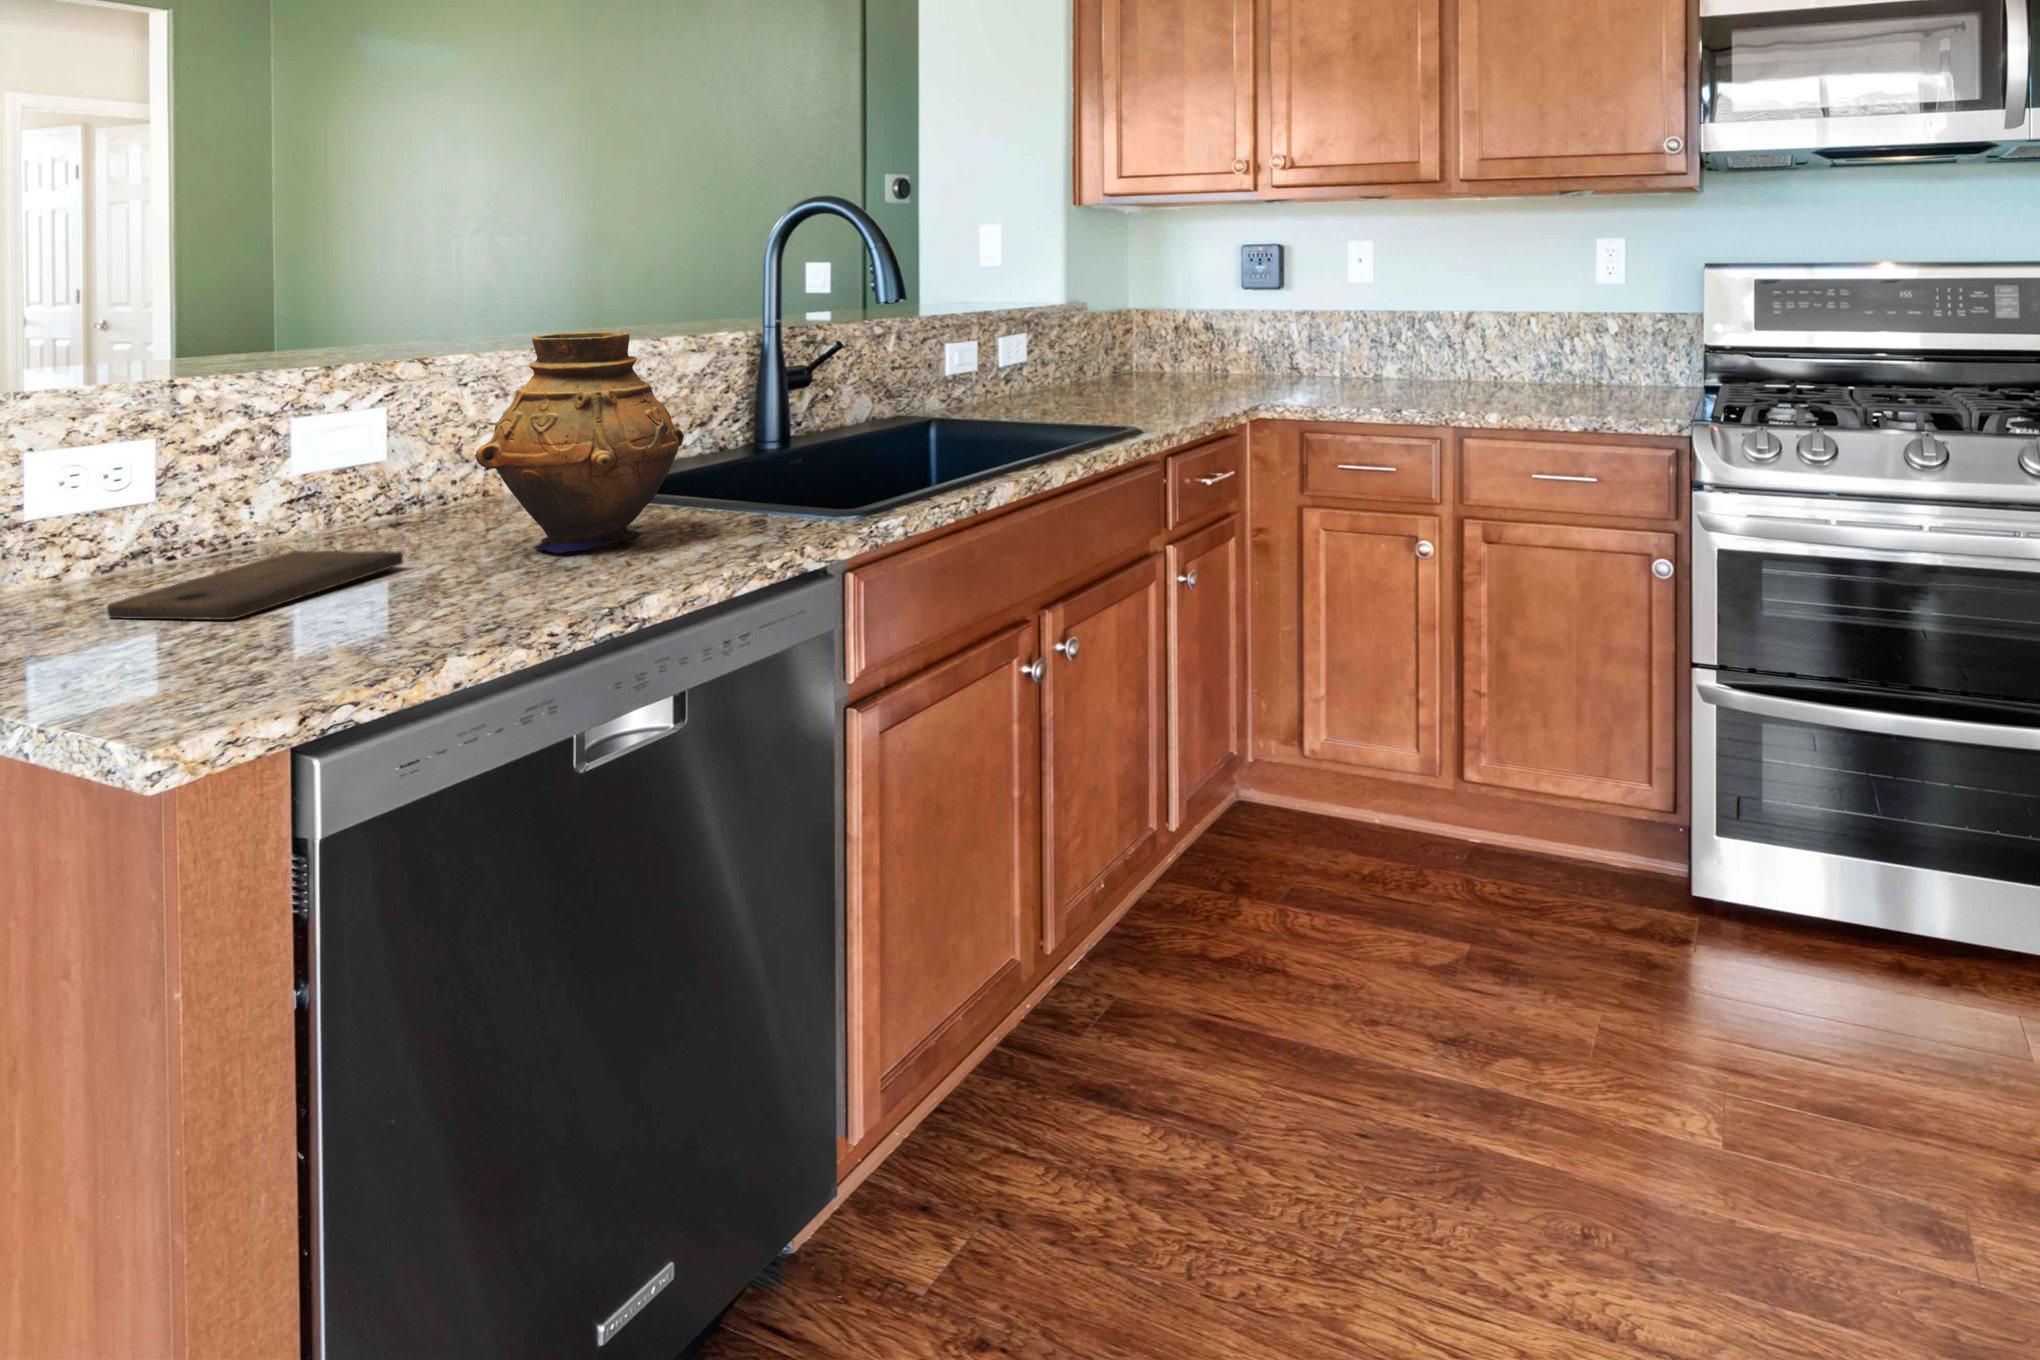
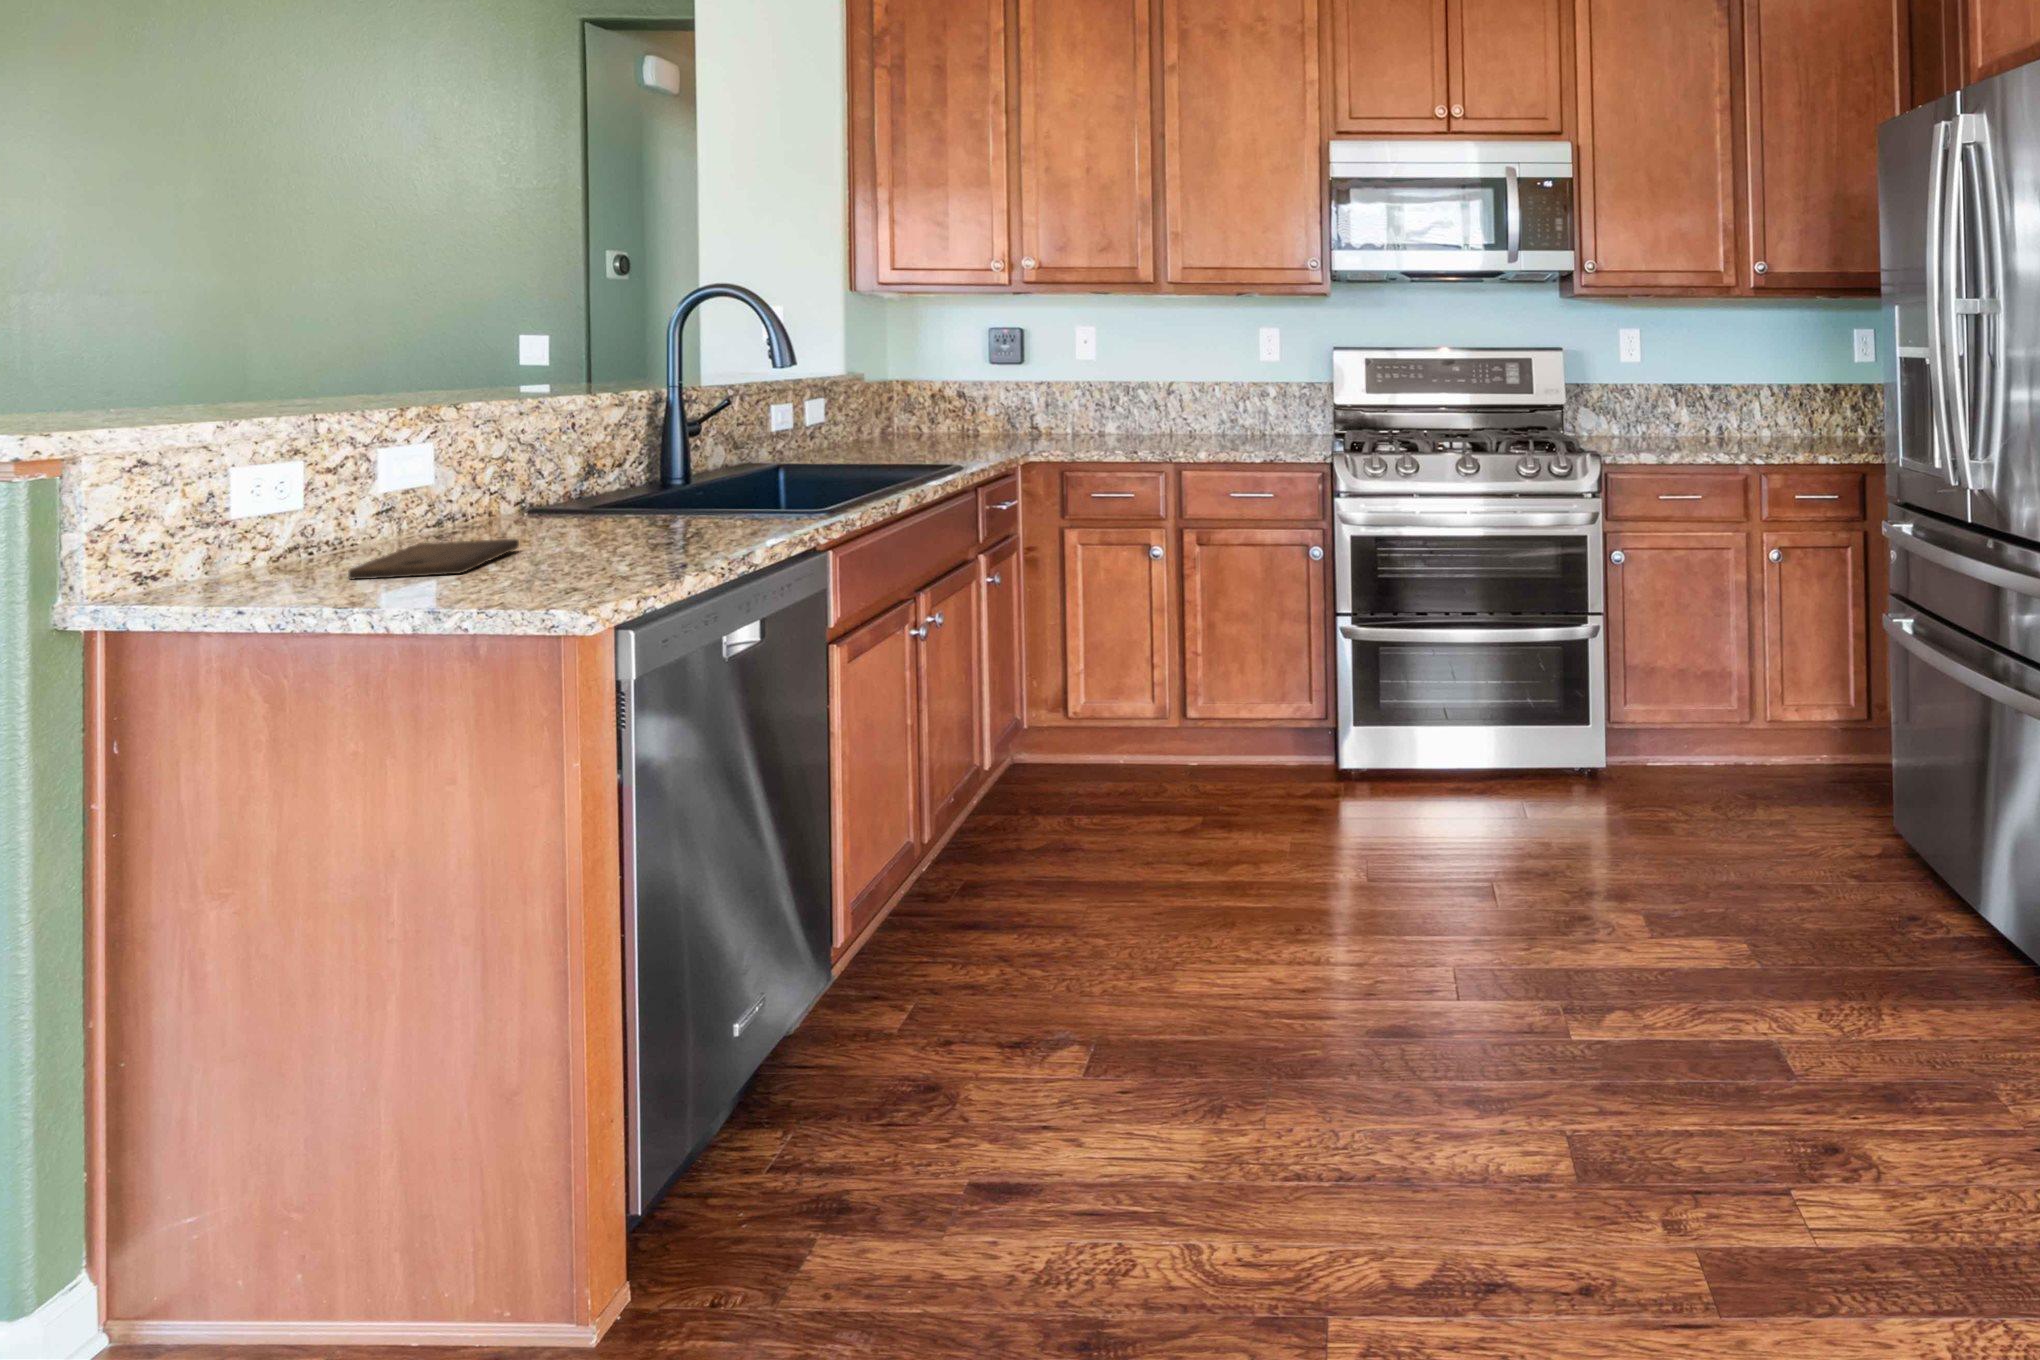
vase: present [475,331,684,553] -> none [572,385,708,539]

